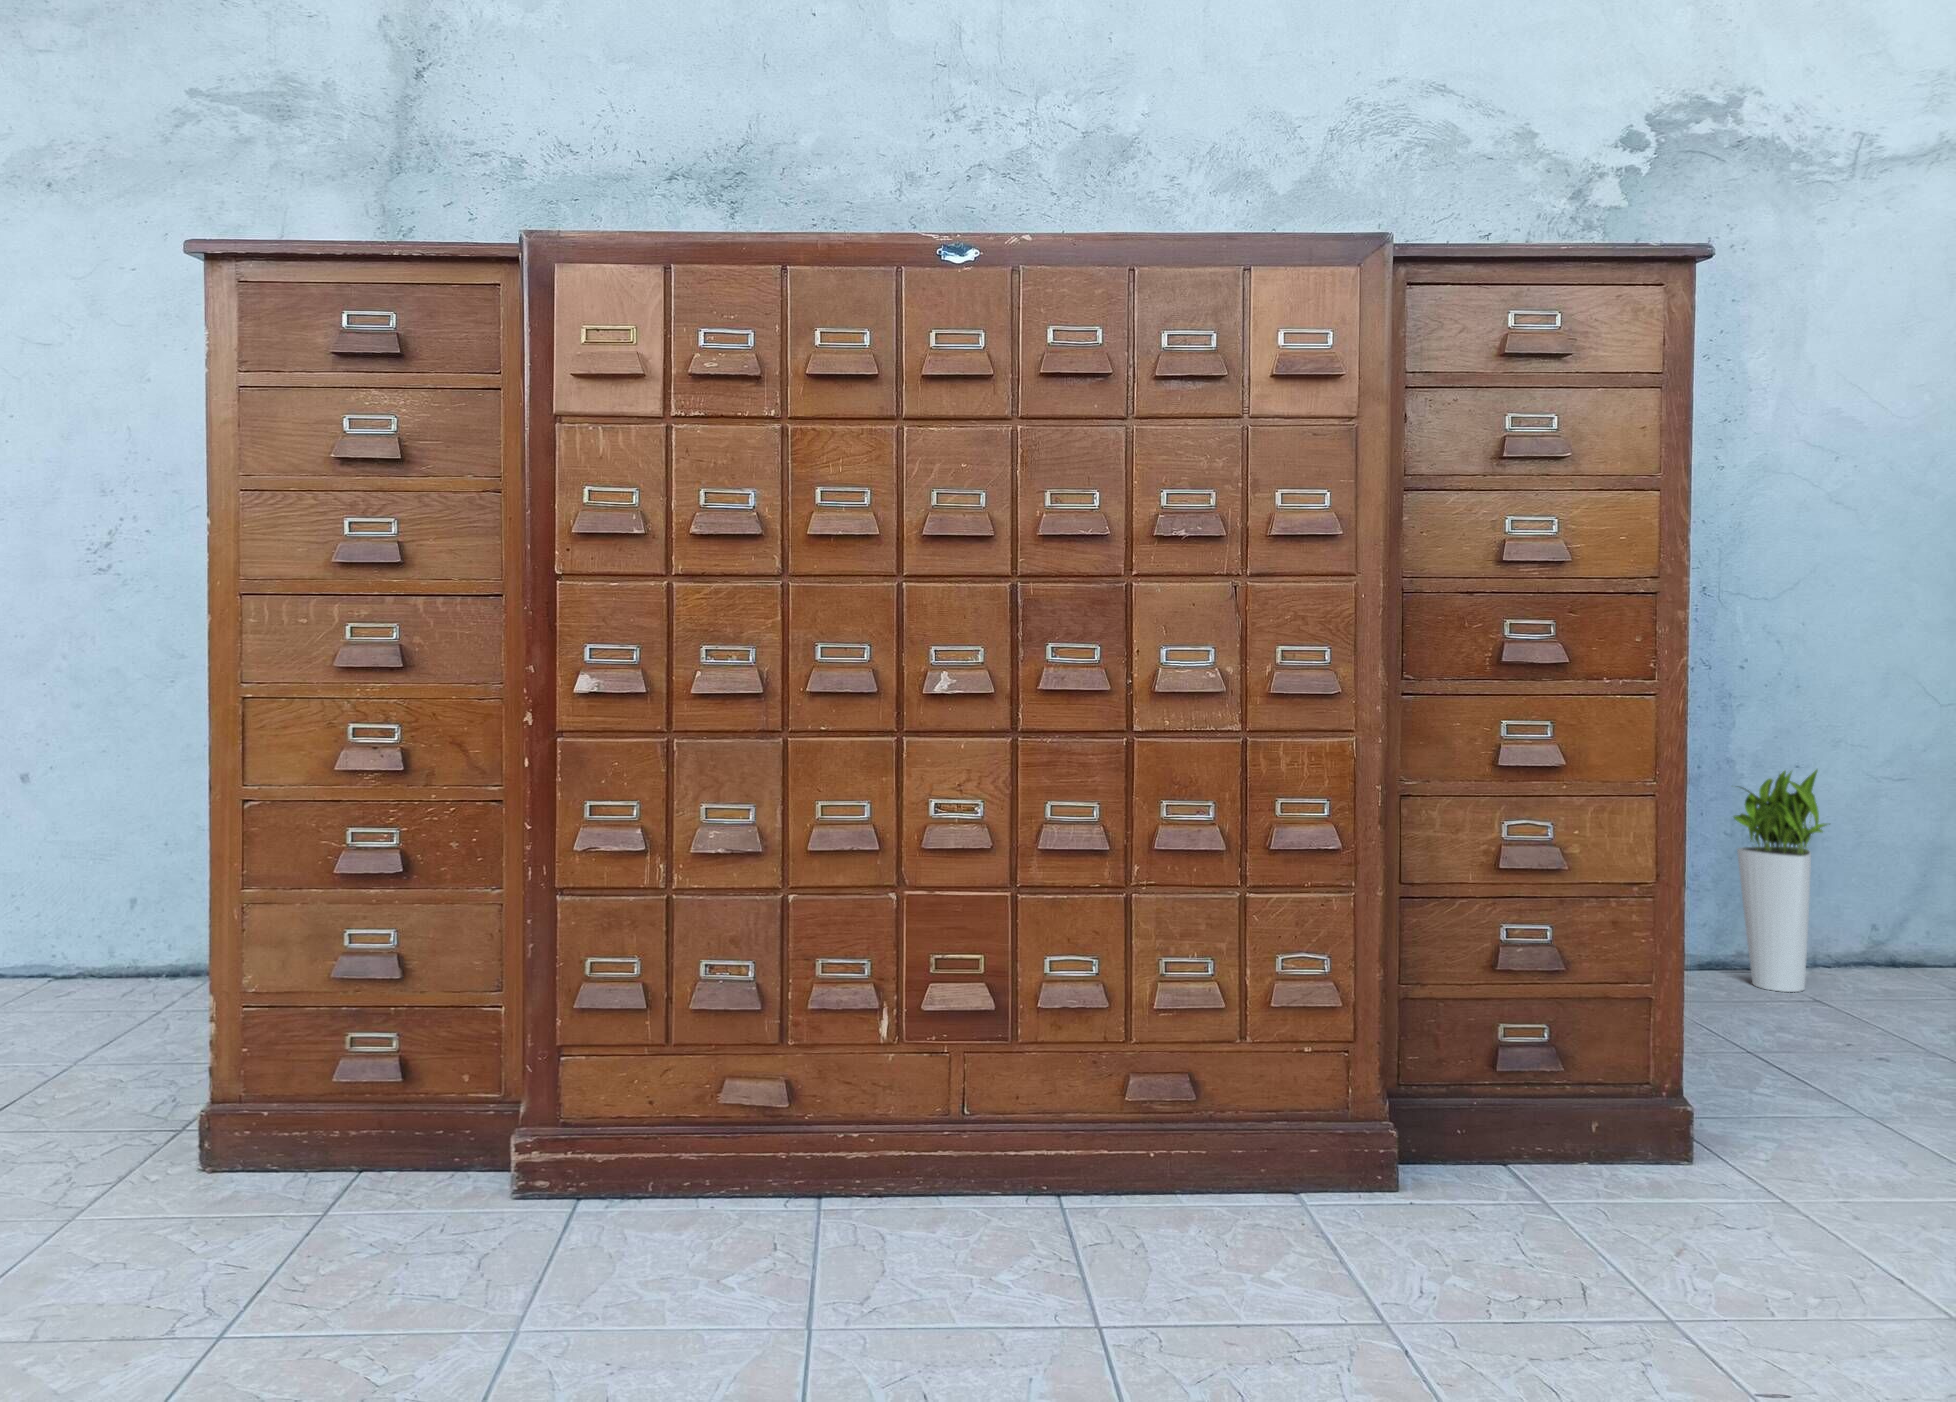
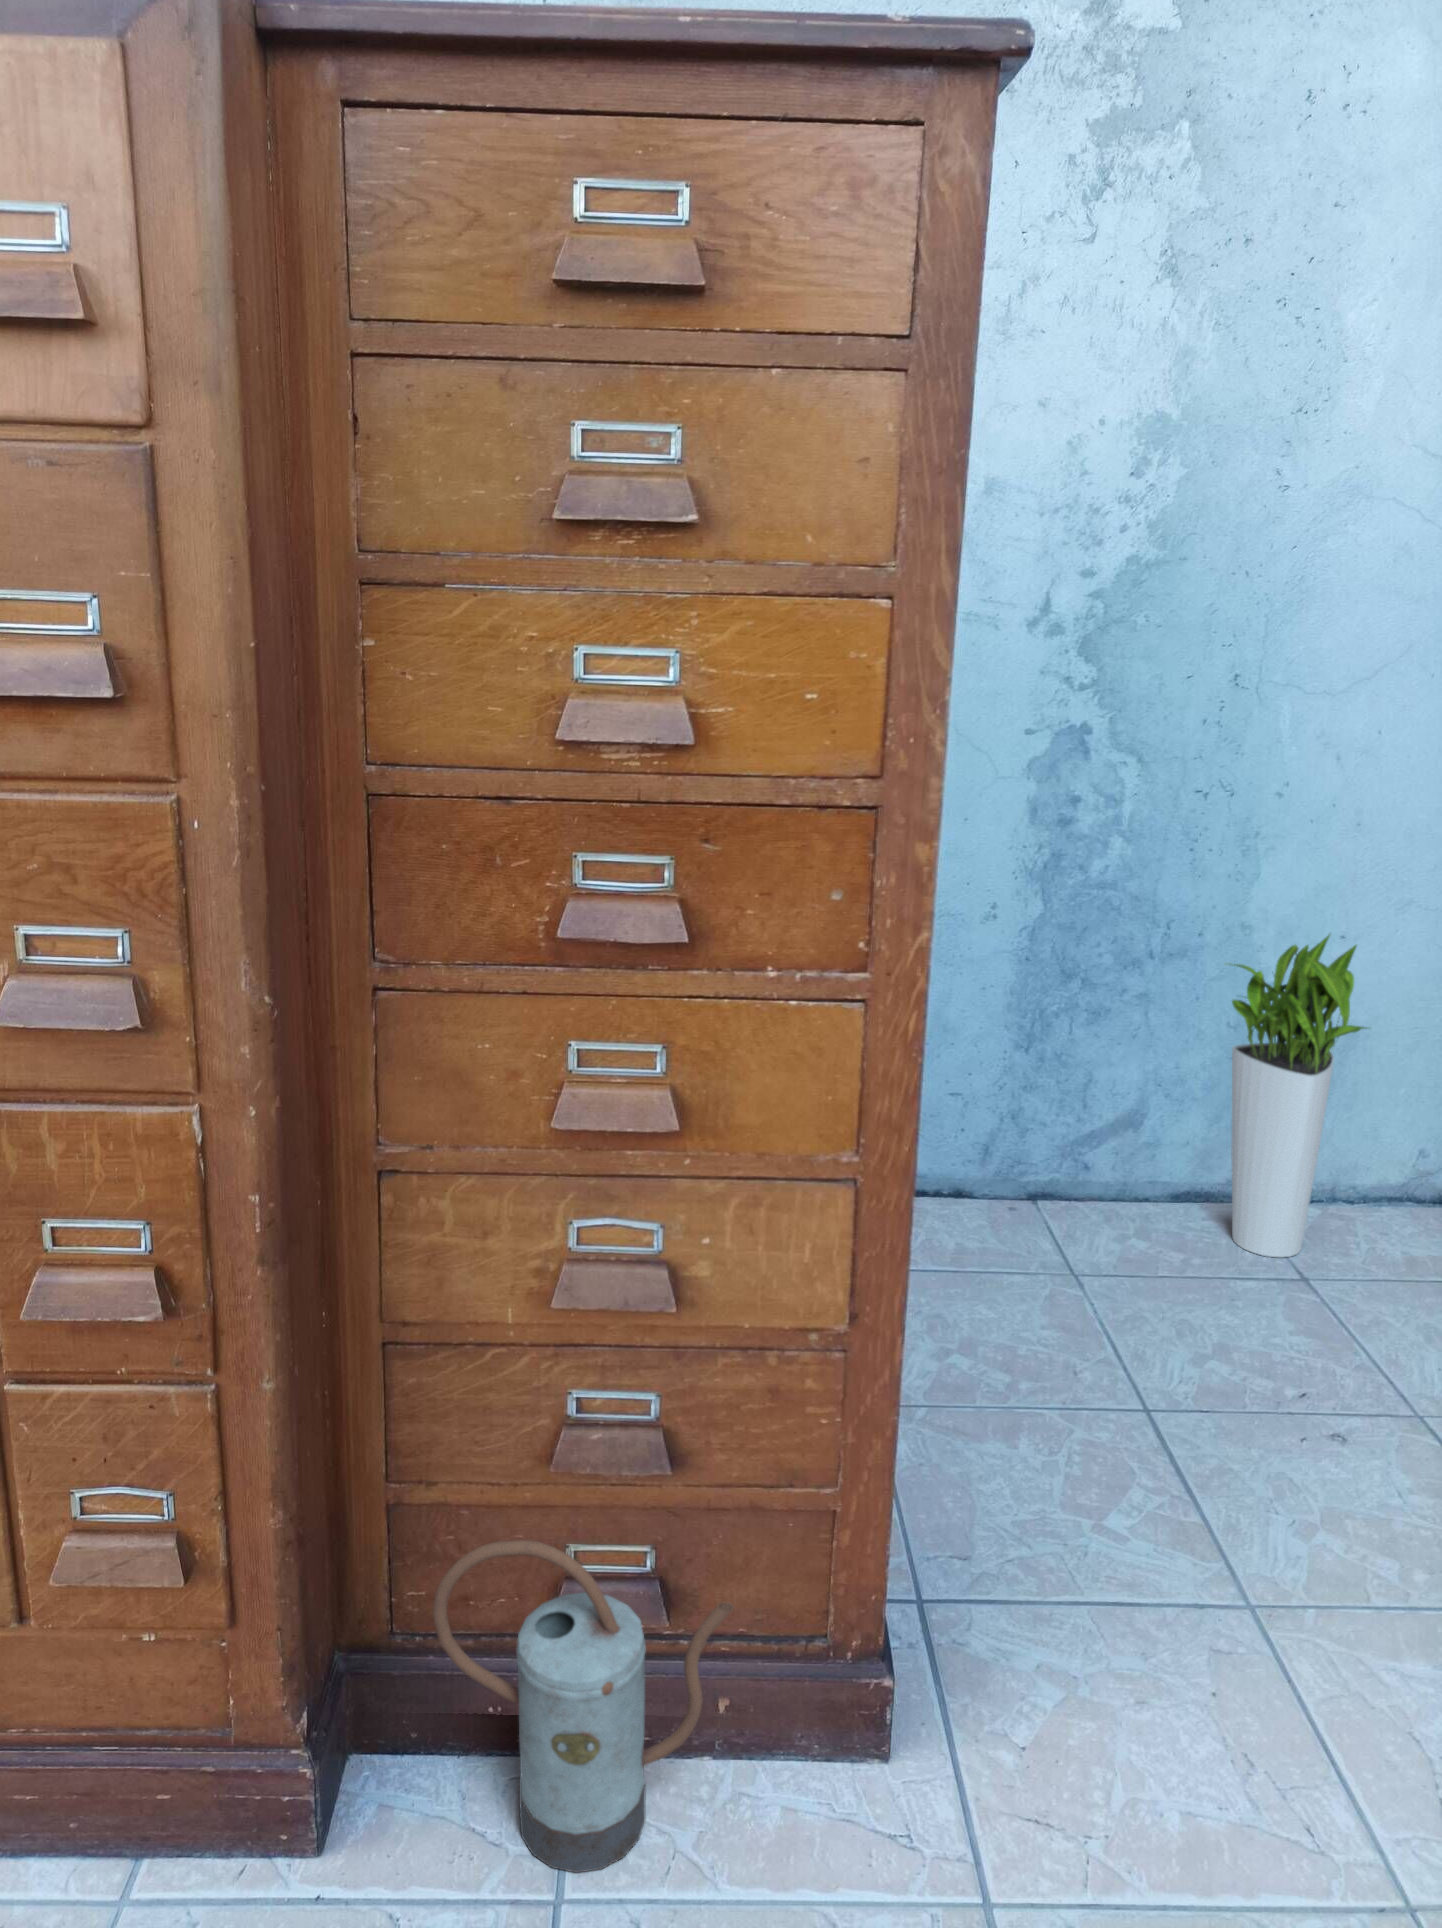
watering can: none [1455,989,1624,1186] -> present [433,1540,735,1873]

